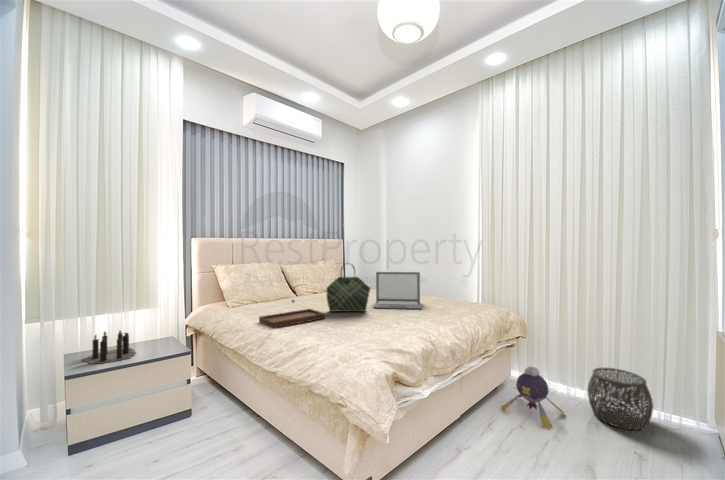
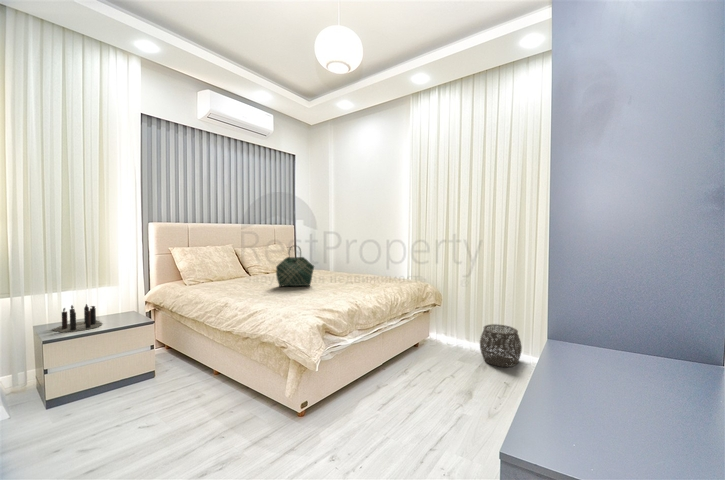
laptop: present [374,272,422,309] -> none [317,254,358,284]
tray: present [259,300,325,328] -> none [217,276,275,299]
plush toy: present [501,367,564,429] -> none [416,325,463,370]

